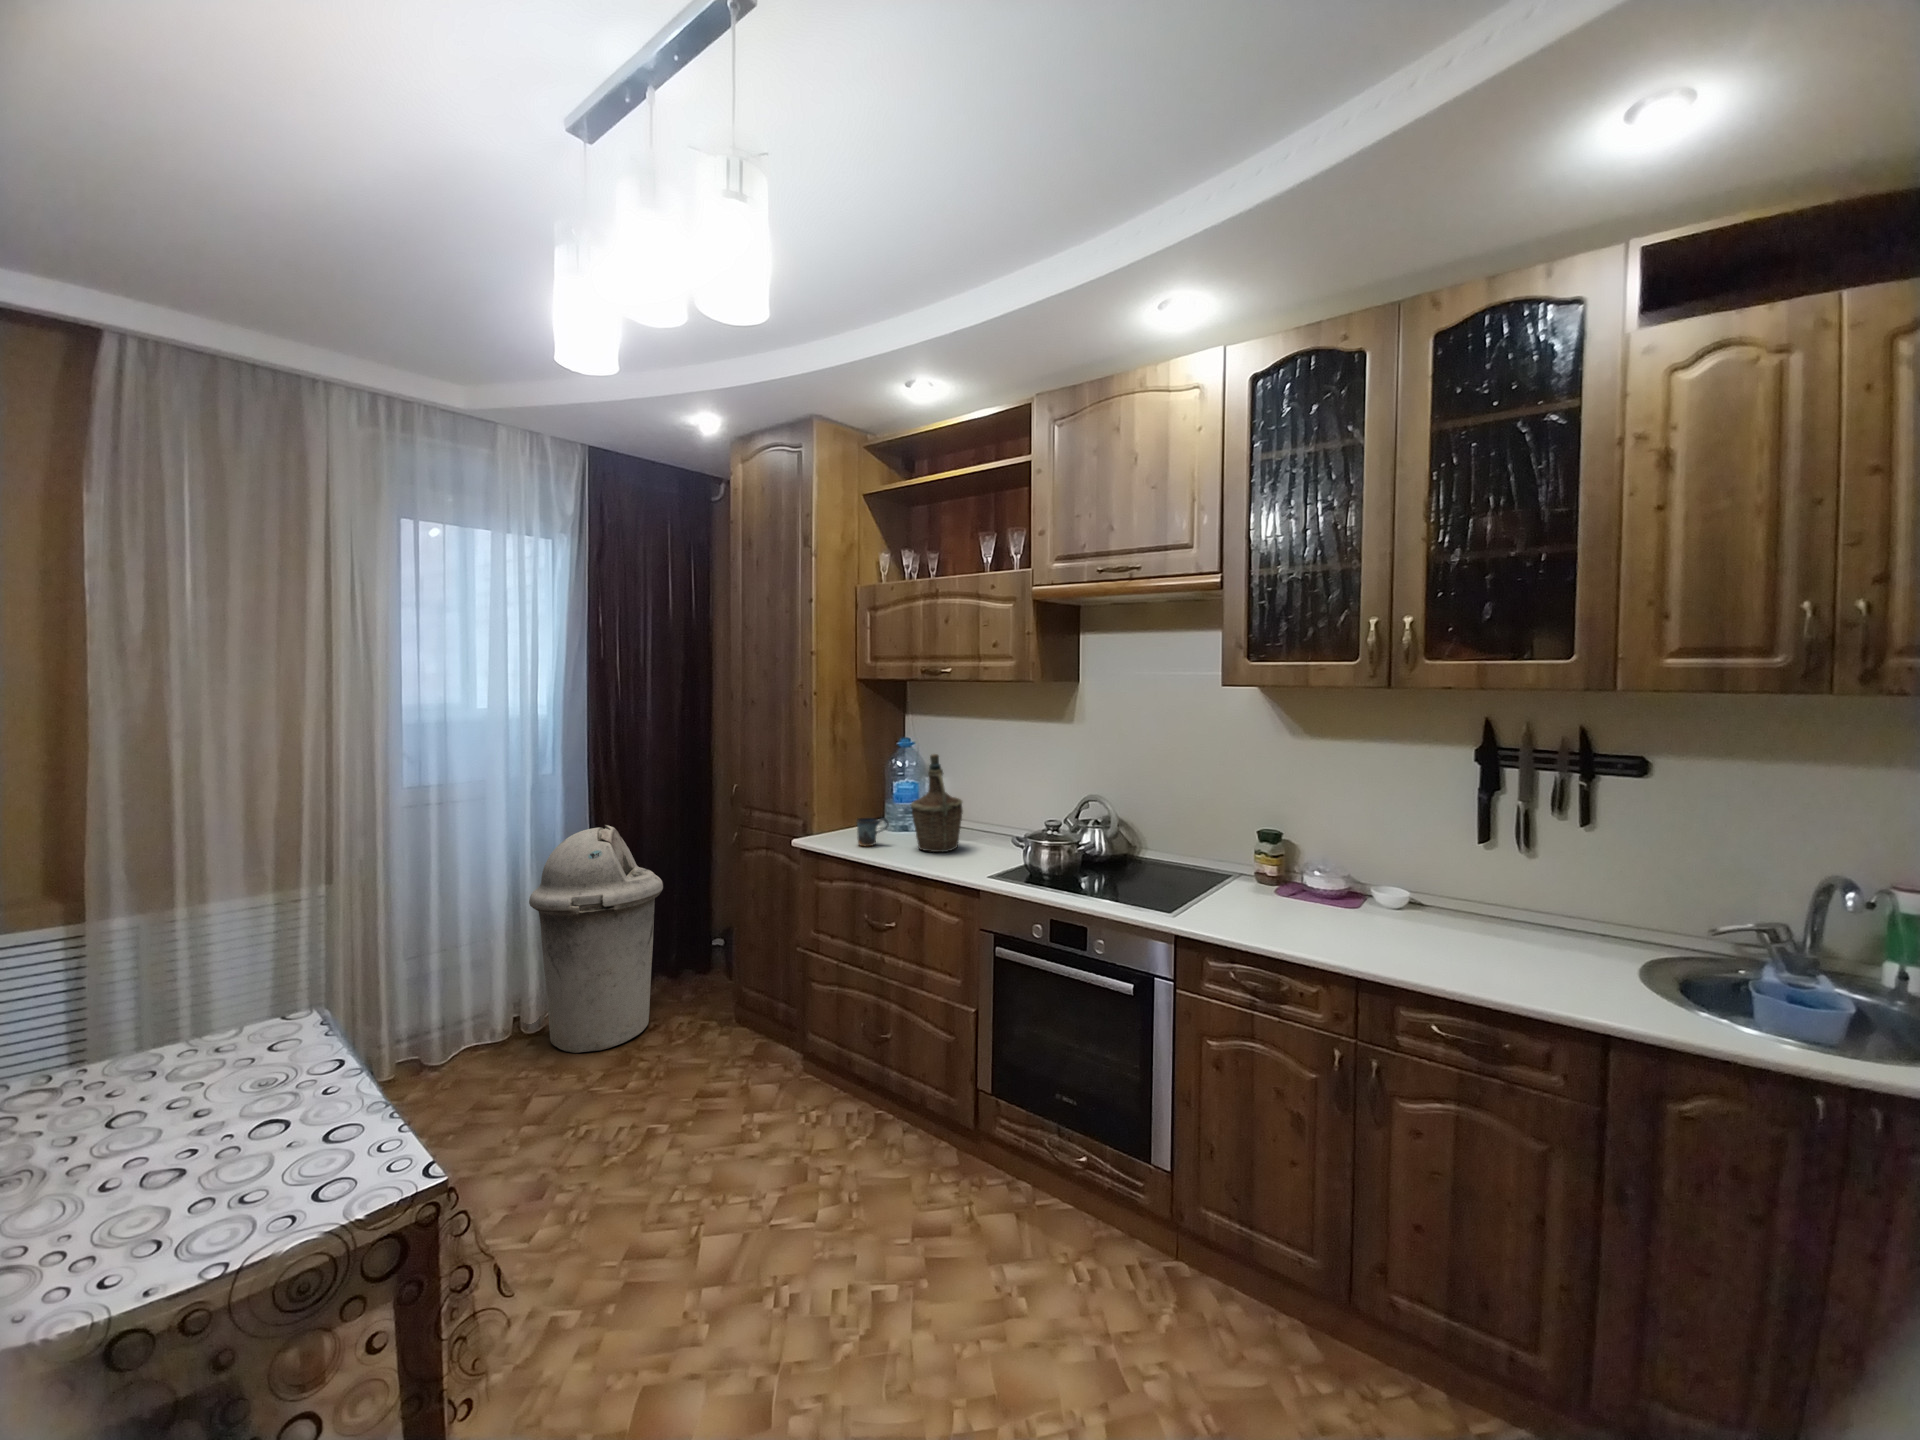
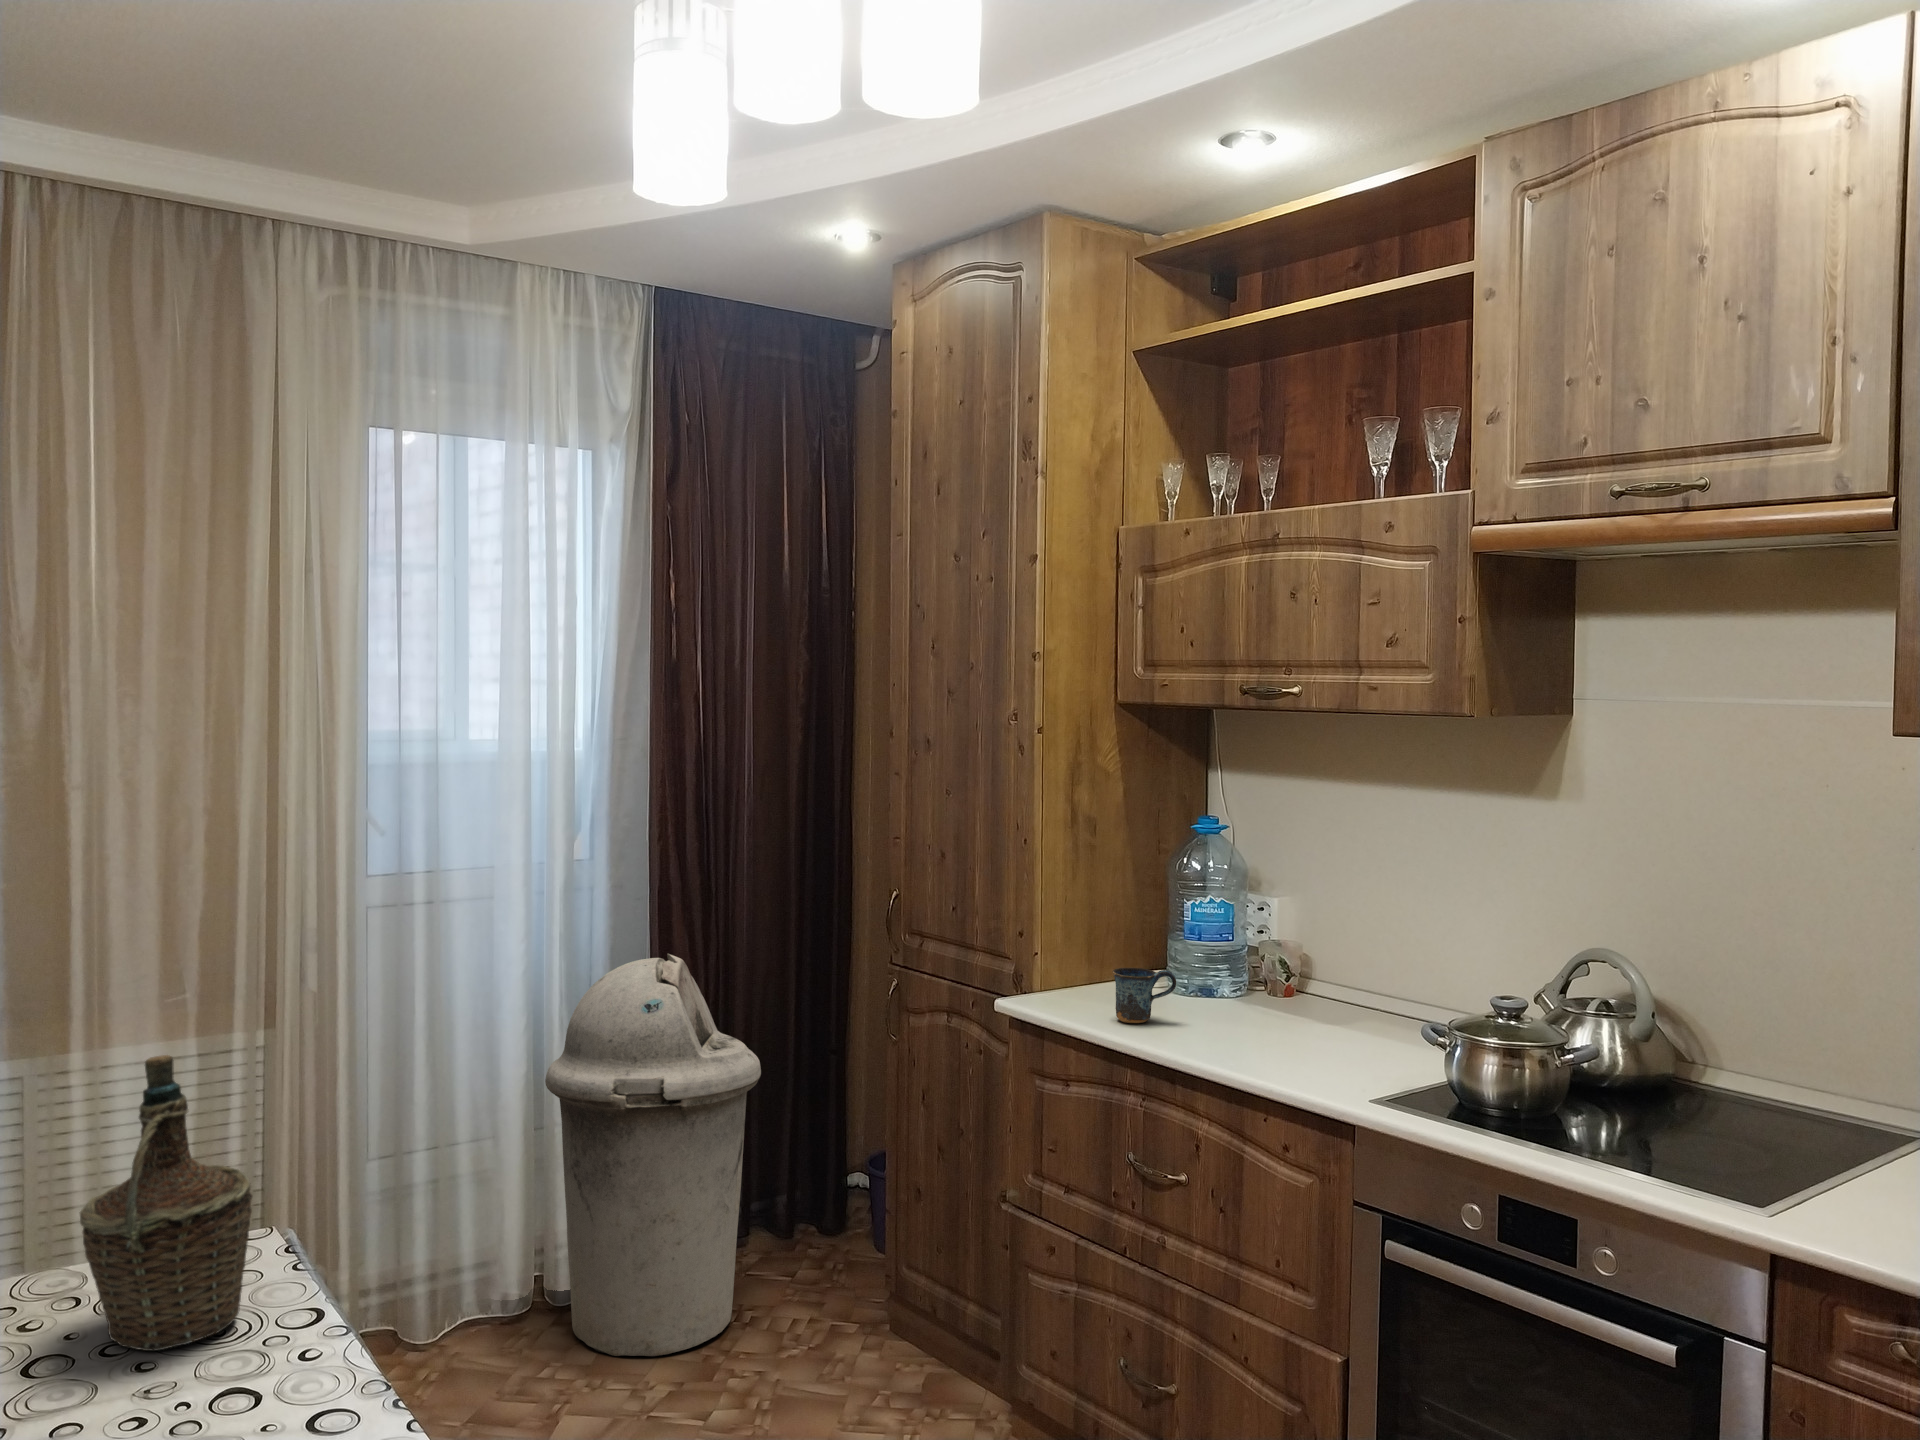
bottle: present [911,754,963,852] -> present [80,1055,253,1351]

